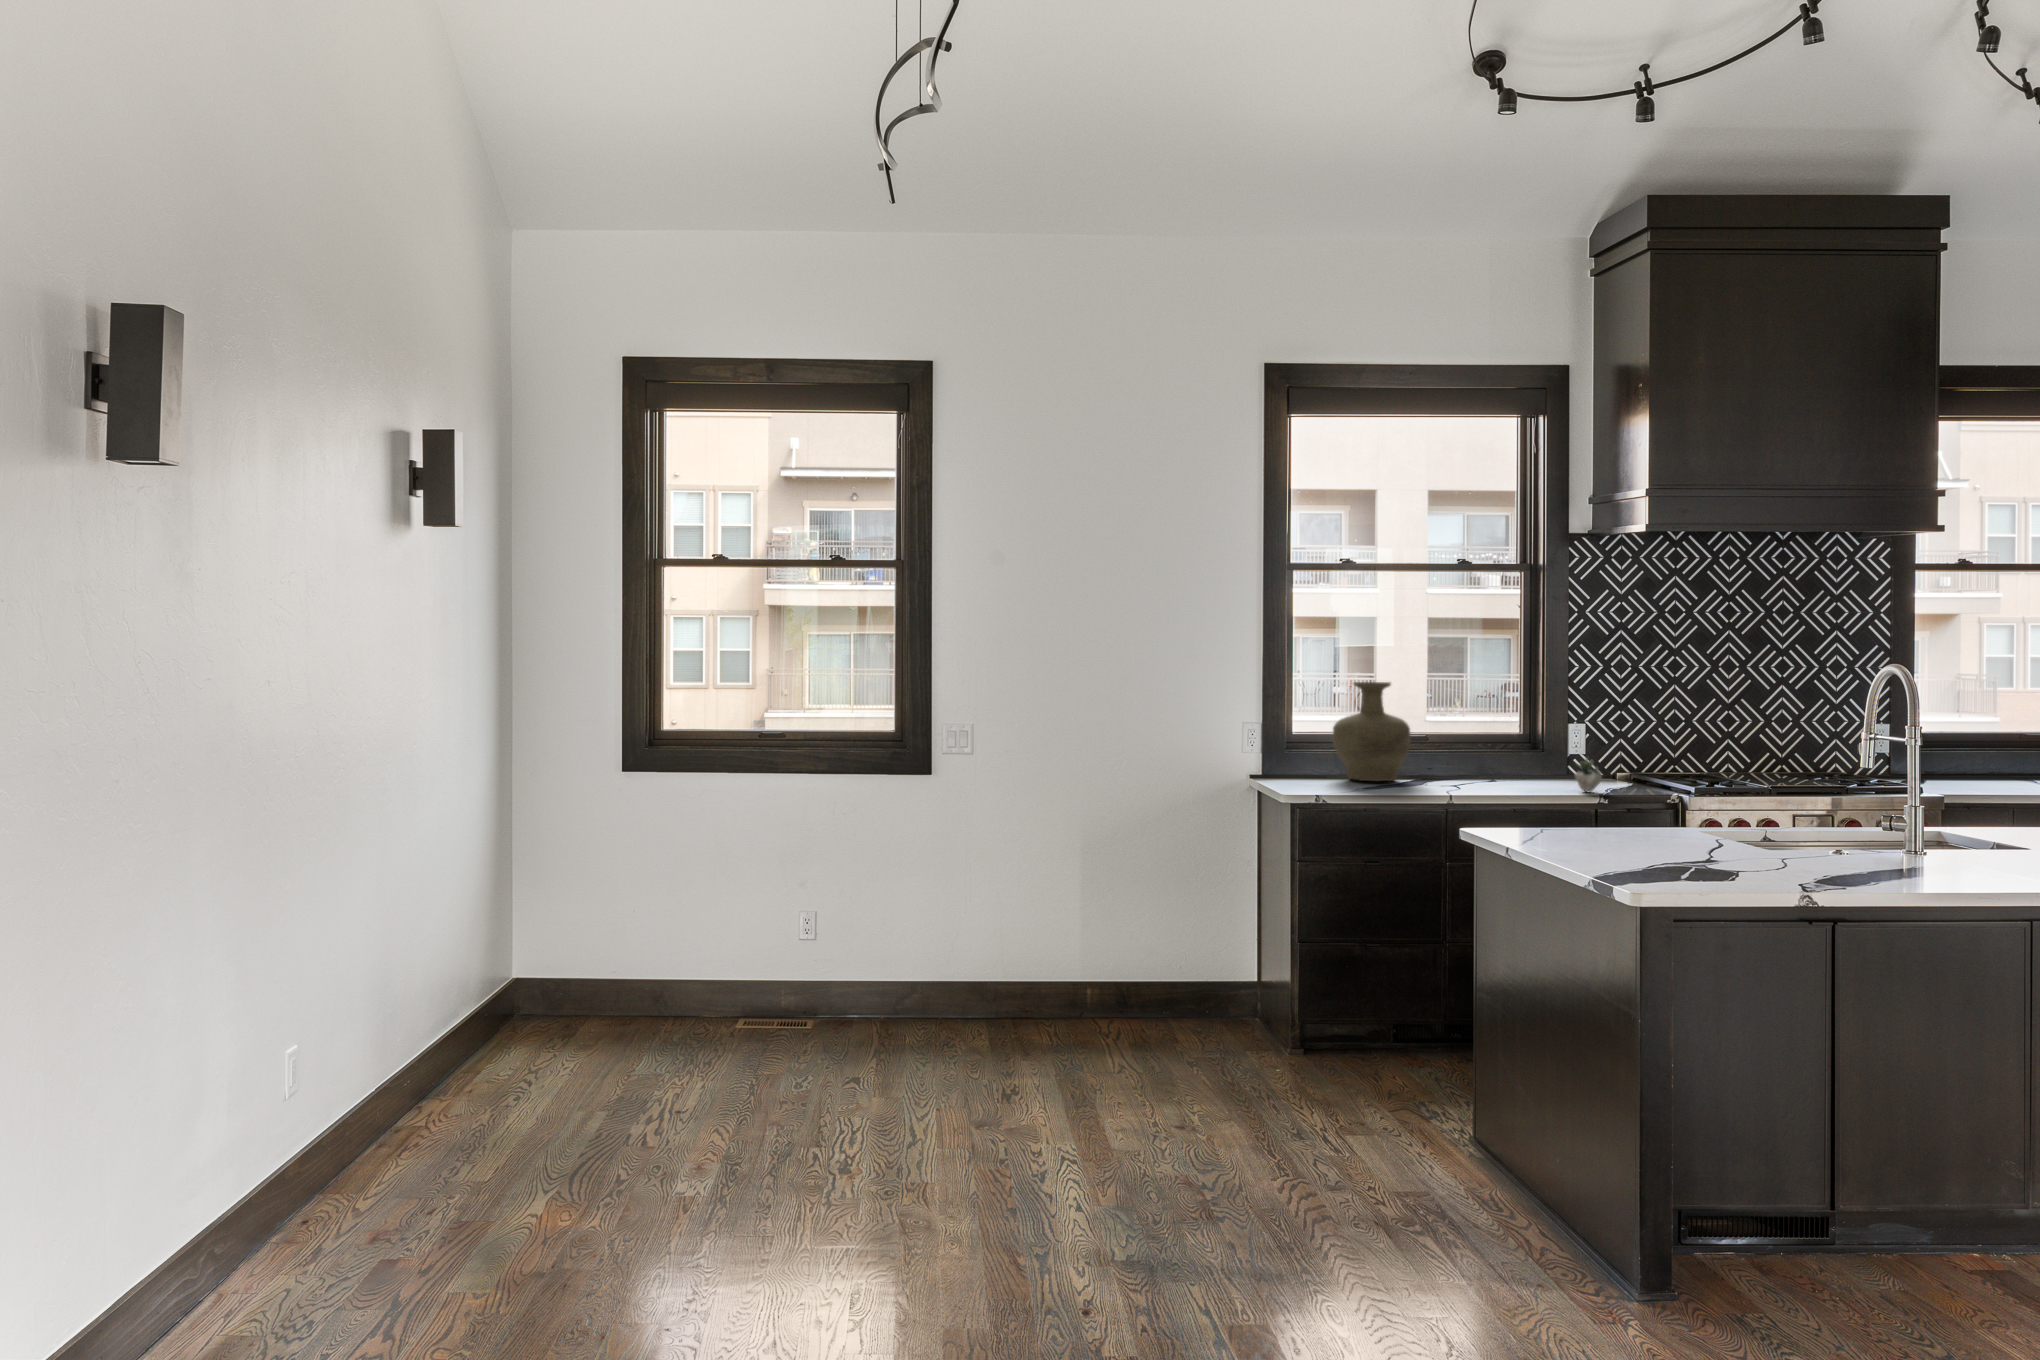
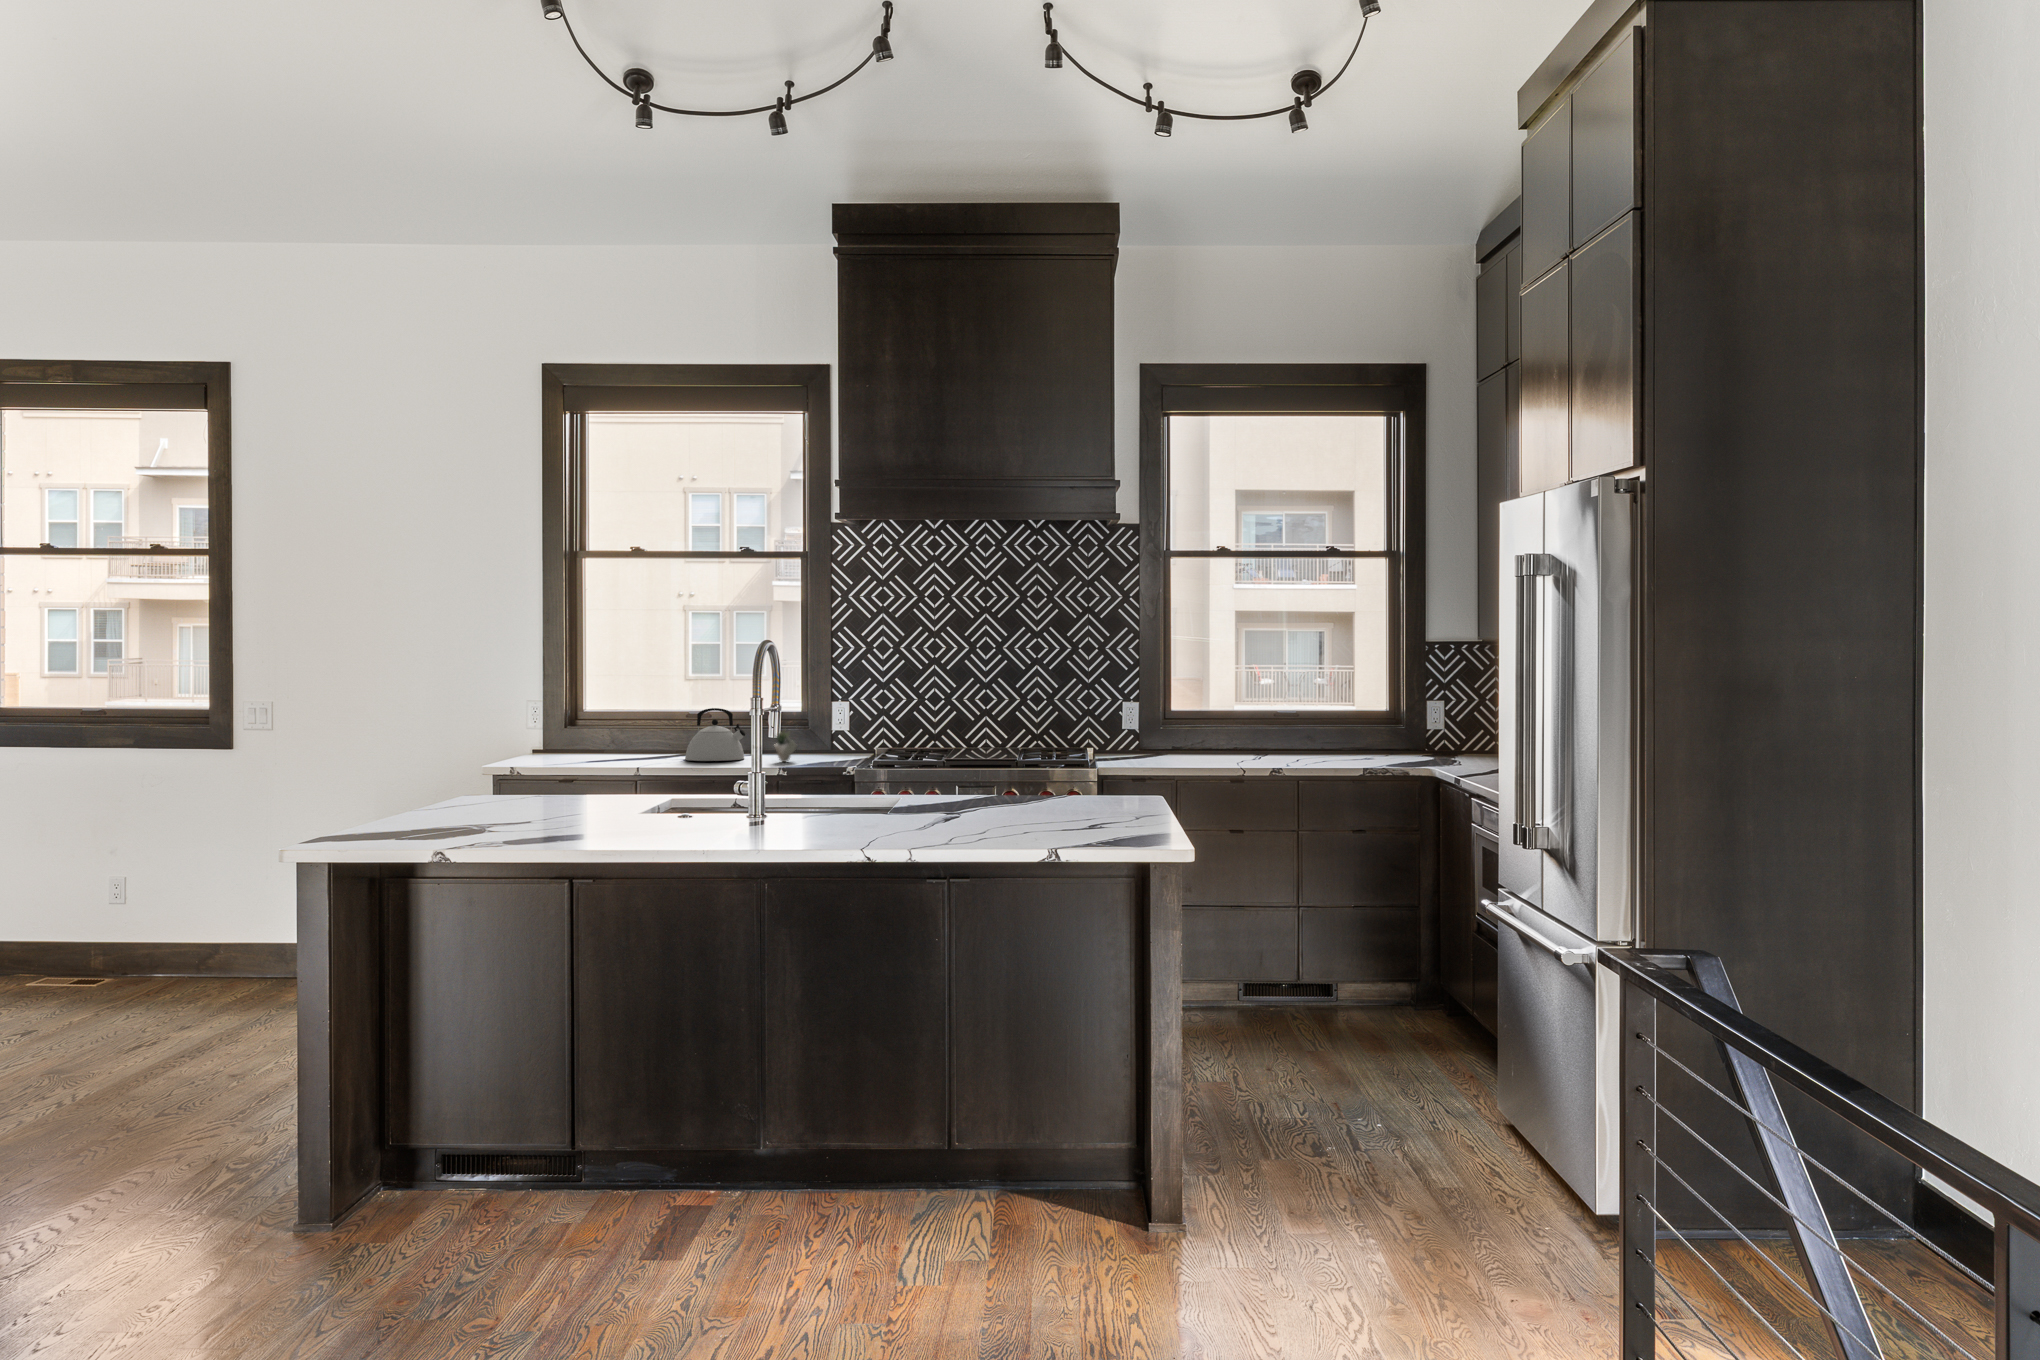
vase: present [1333,682,1410,781] -> none [587,662,662,754]
kettle: none [1467,734,1534,791] -> present [685,708,745,761]

